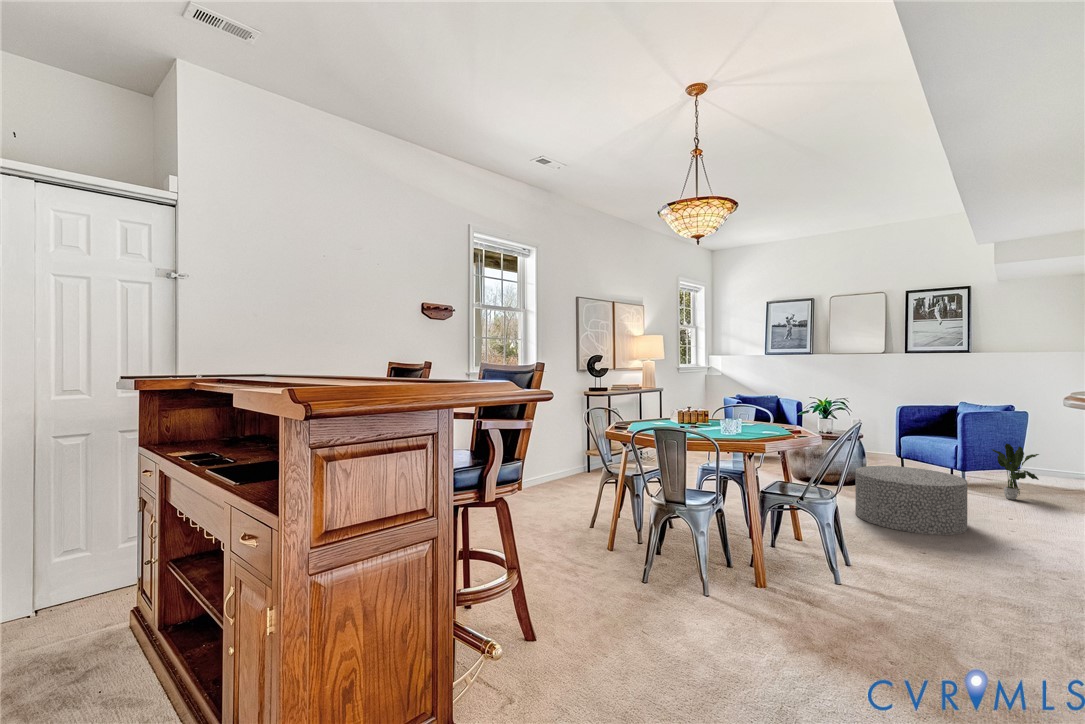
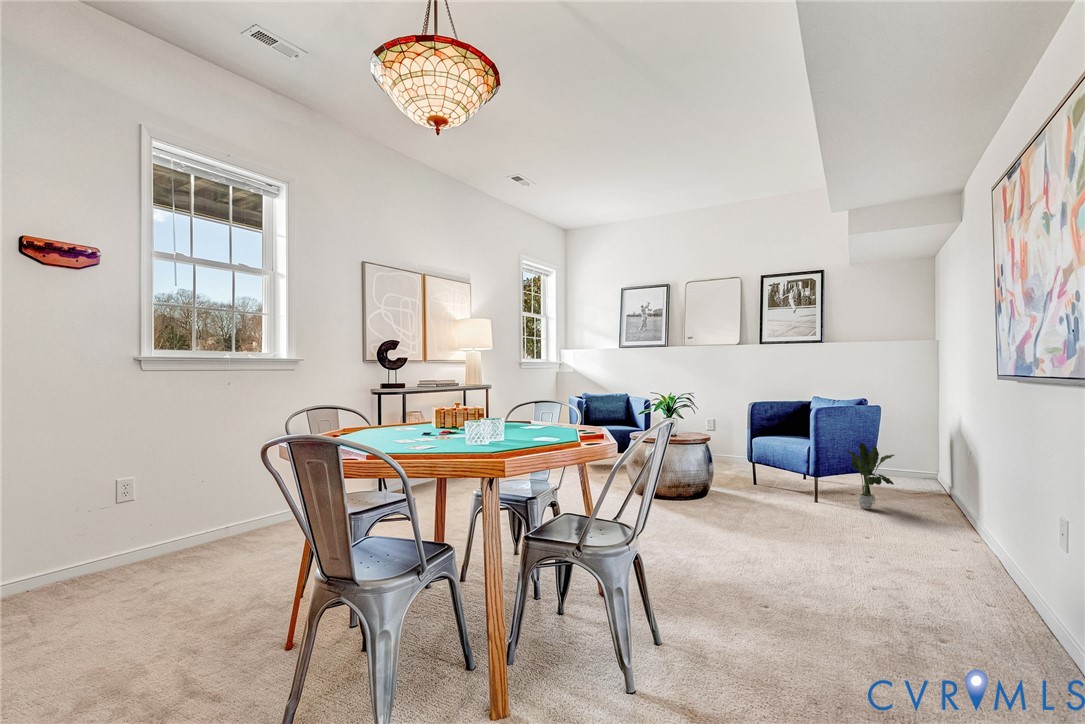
ottoman: present [855,466,967,535] -> none [691,476,821,570]

